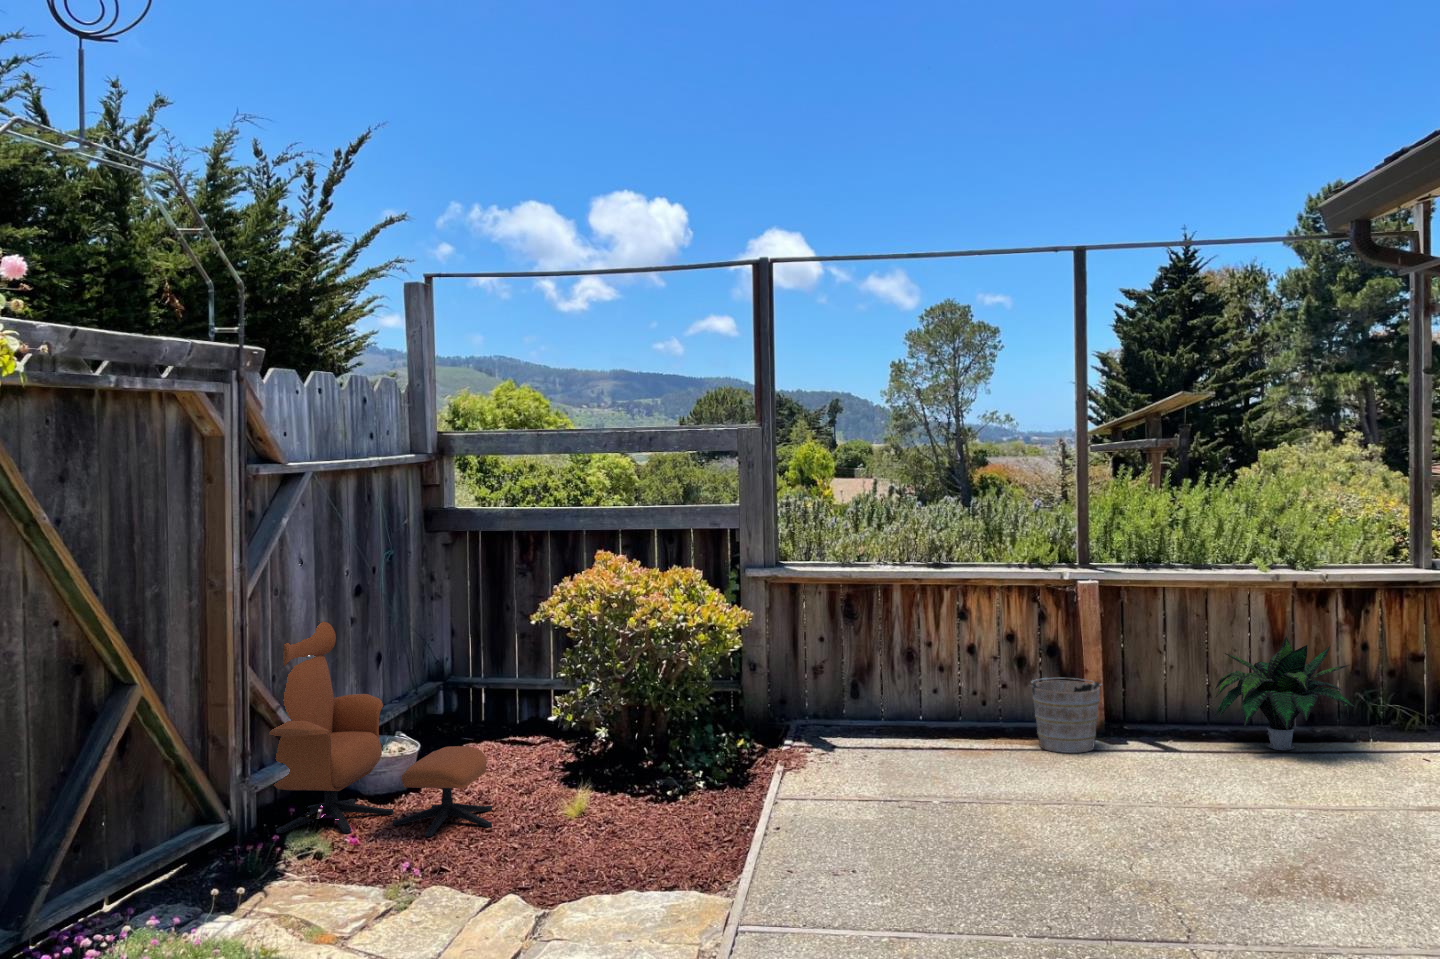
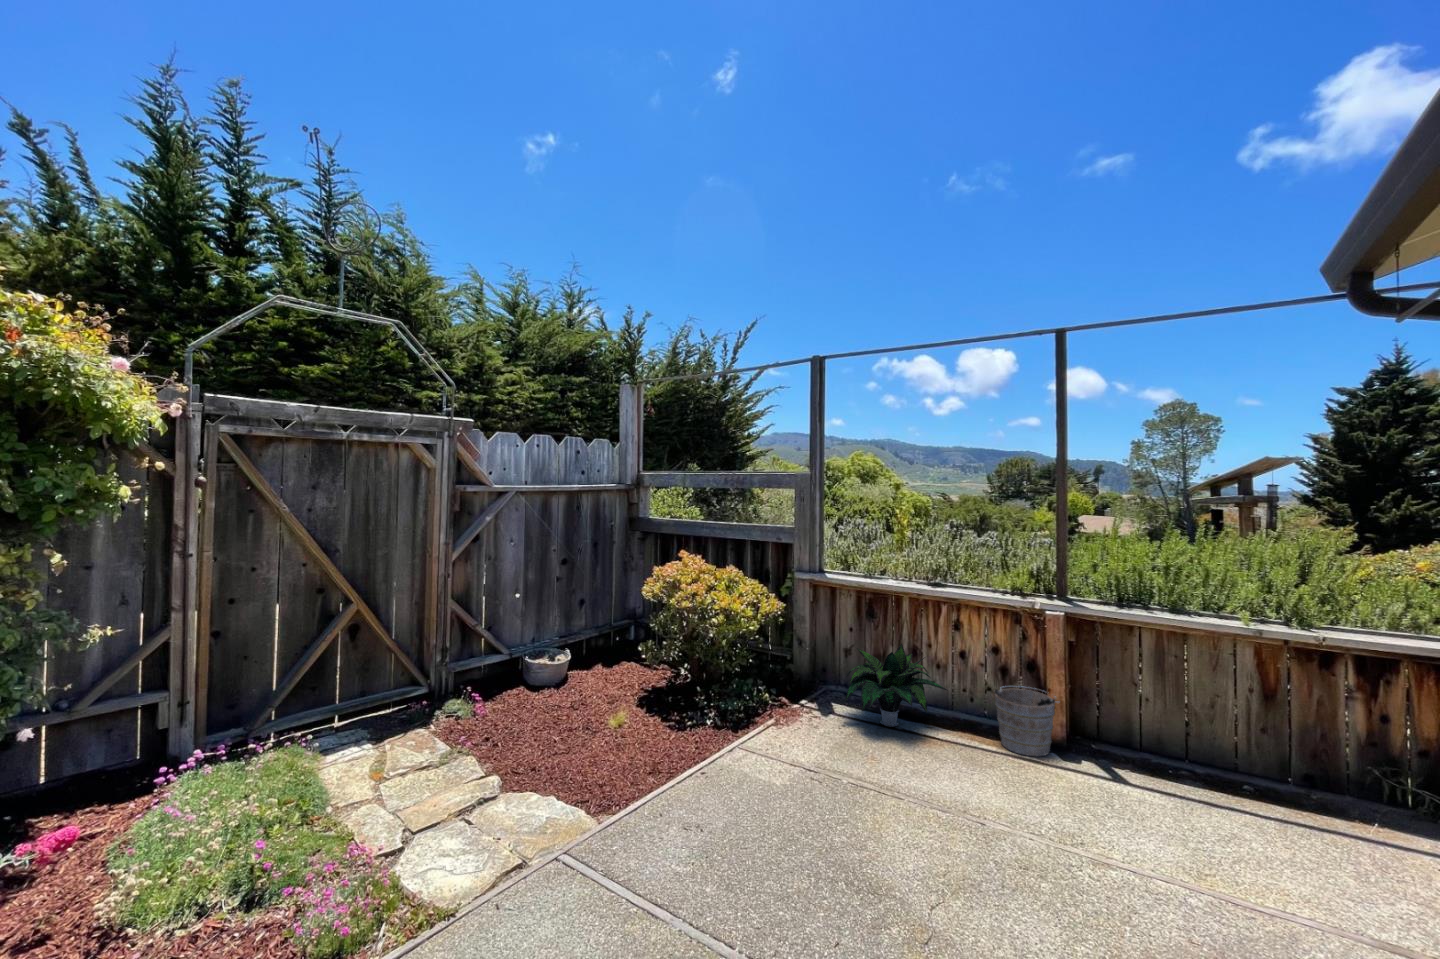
lounge chair: present [269,622,492,837] -> none [490,583,604,714]
potted plant: present [1214,637,1357,750] -> present [845,644,947,727]

